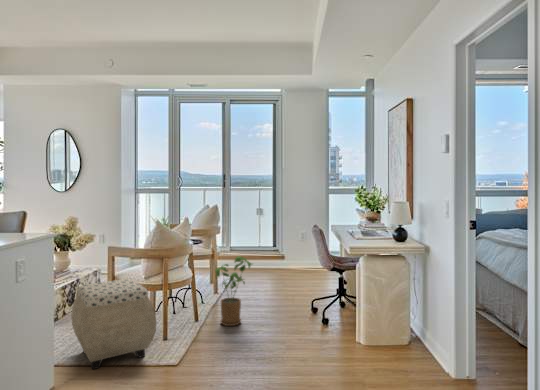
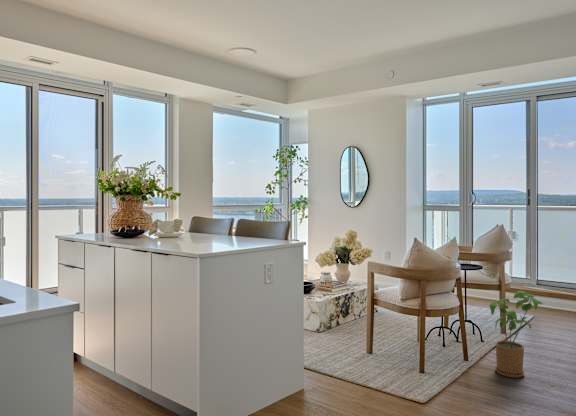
ottoman: present [71,279,156,369] -> none [332,298,406,383]

